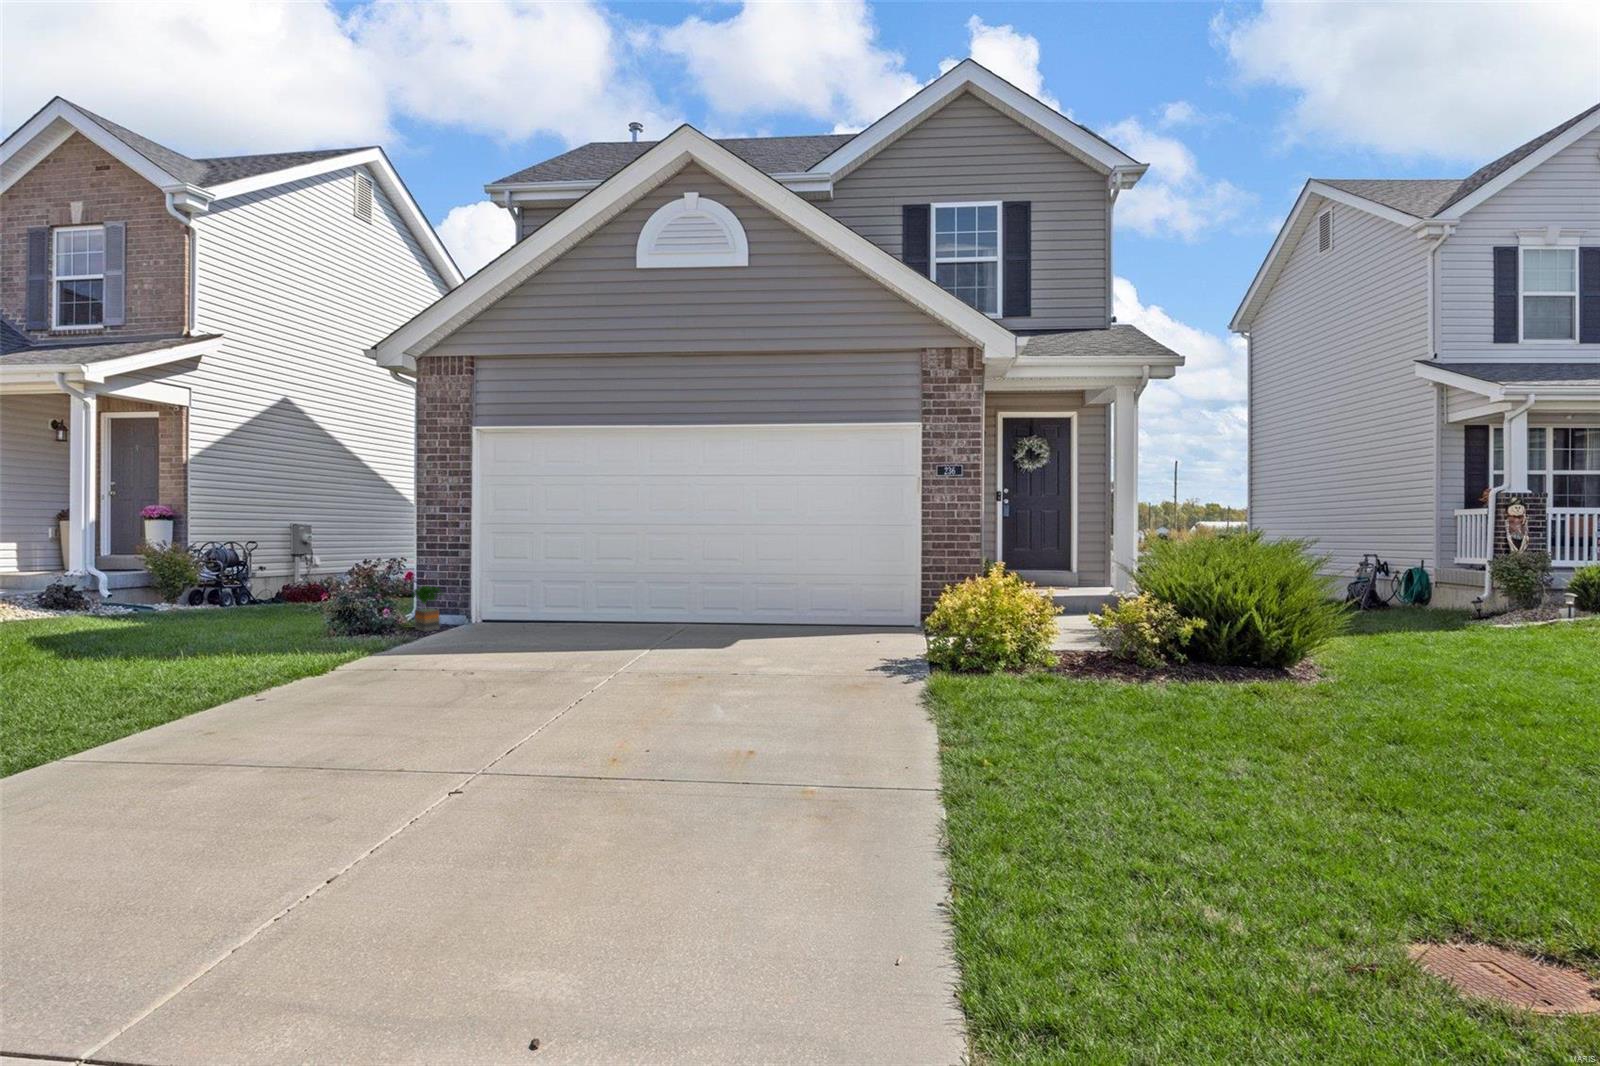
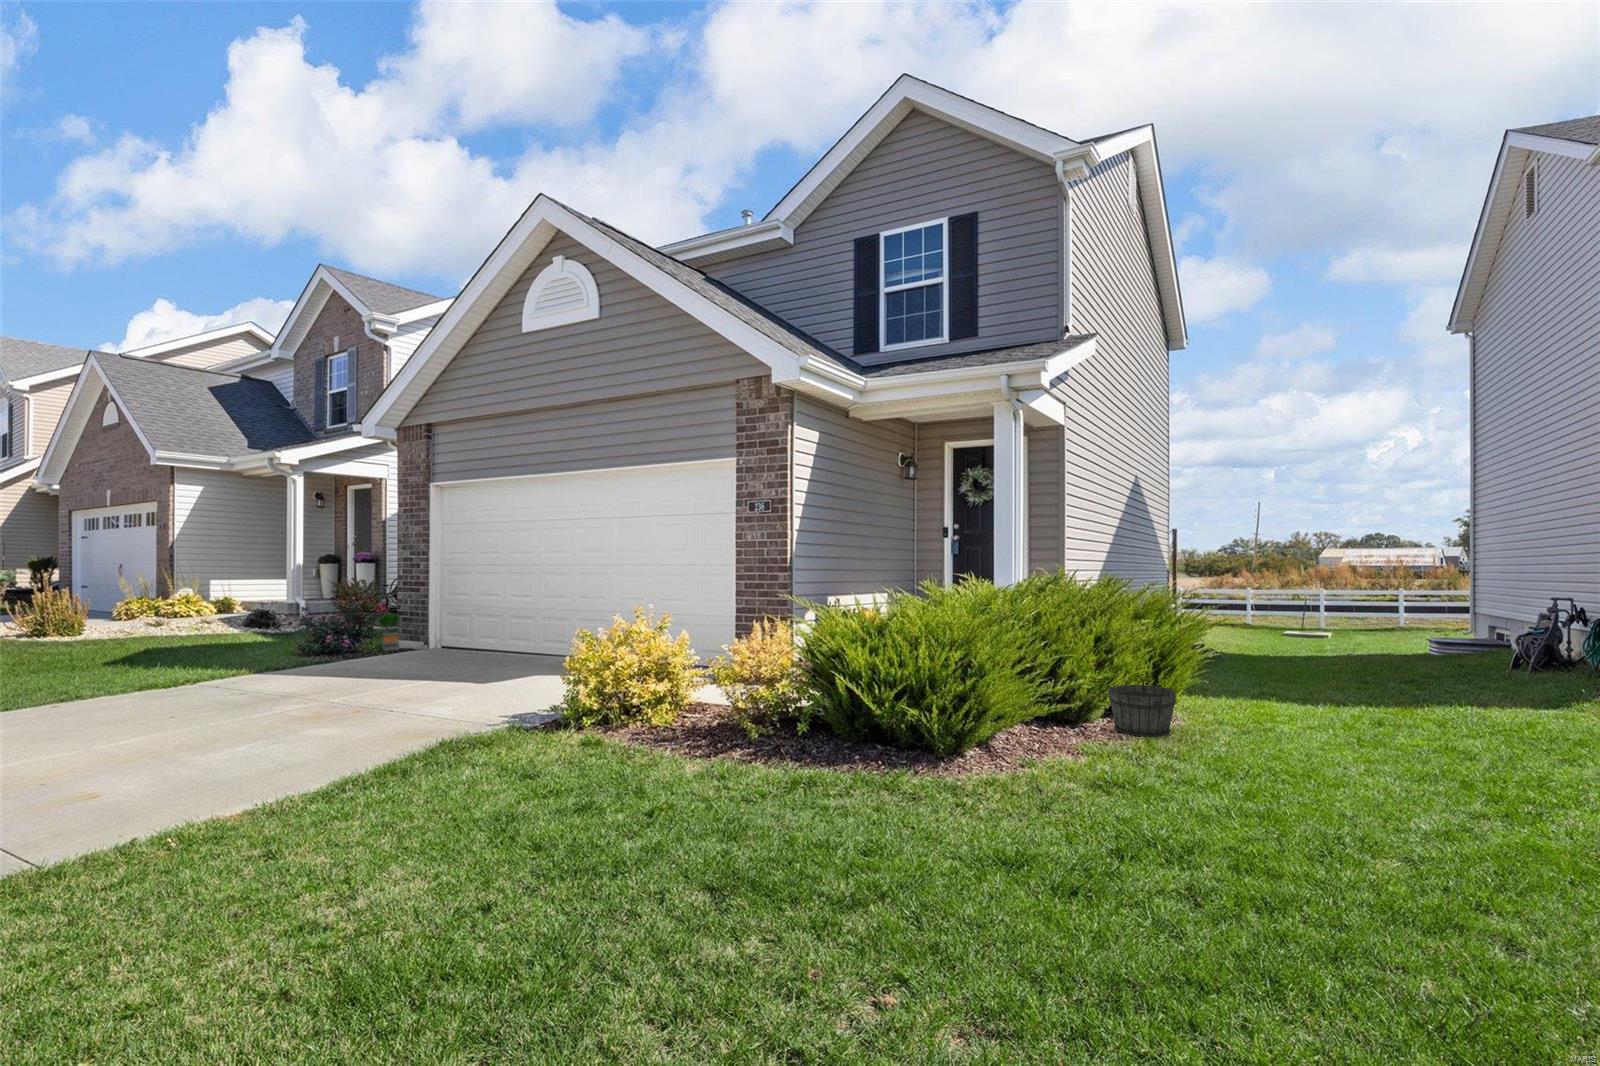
wooden bucket: none [1335,616,1397,663] -> present [1108,675,1176,737]

